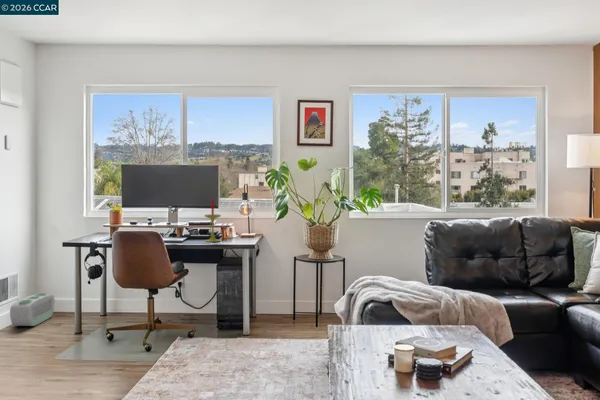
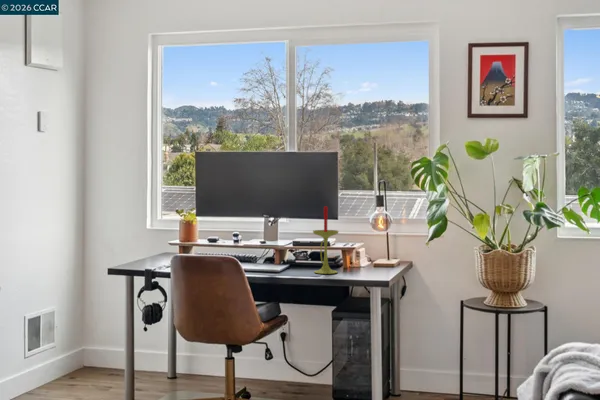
air purifier: present [10,293,55,326] -> none [41,338,106,387]

